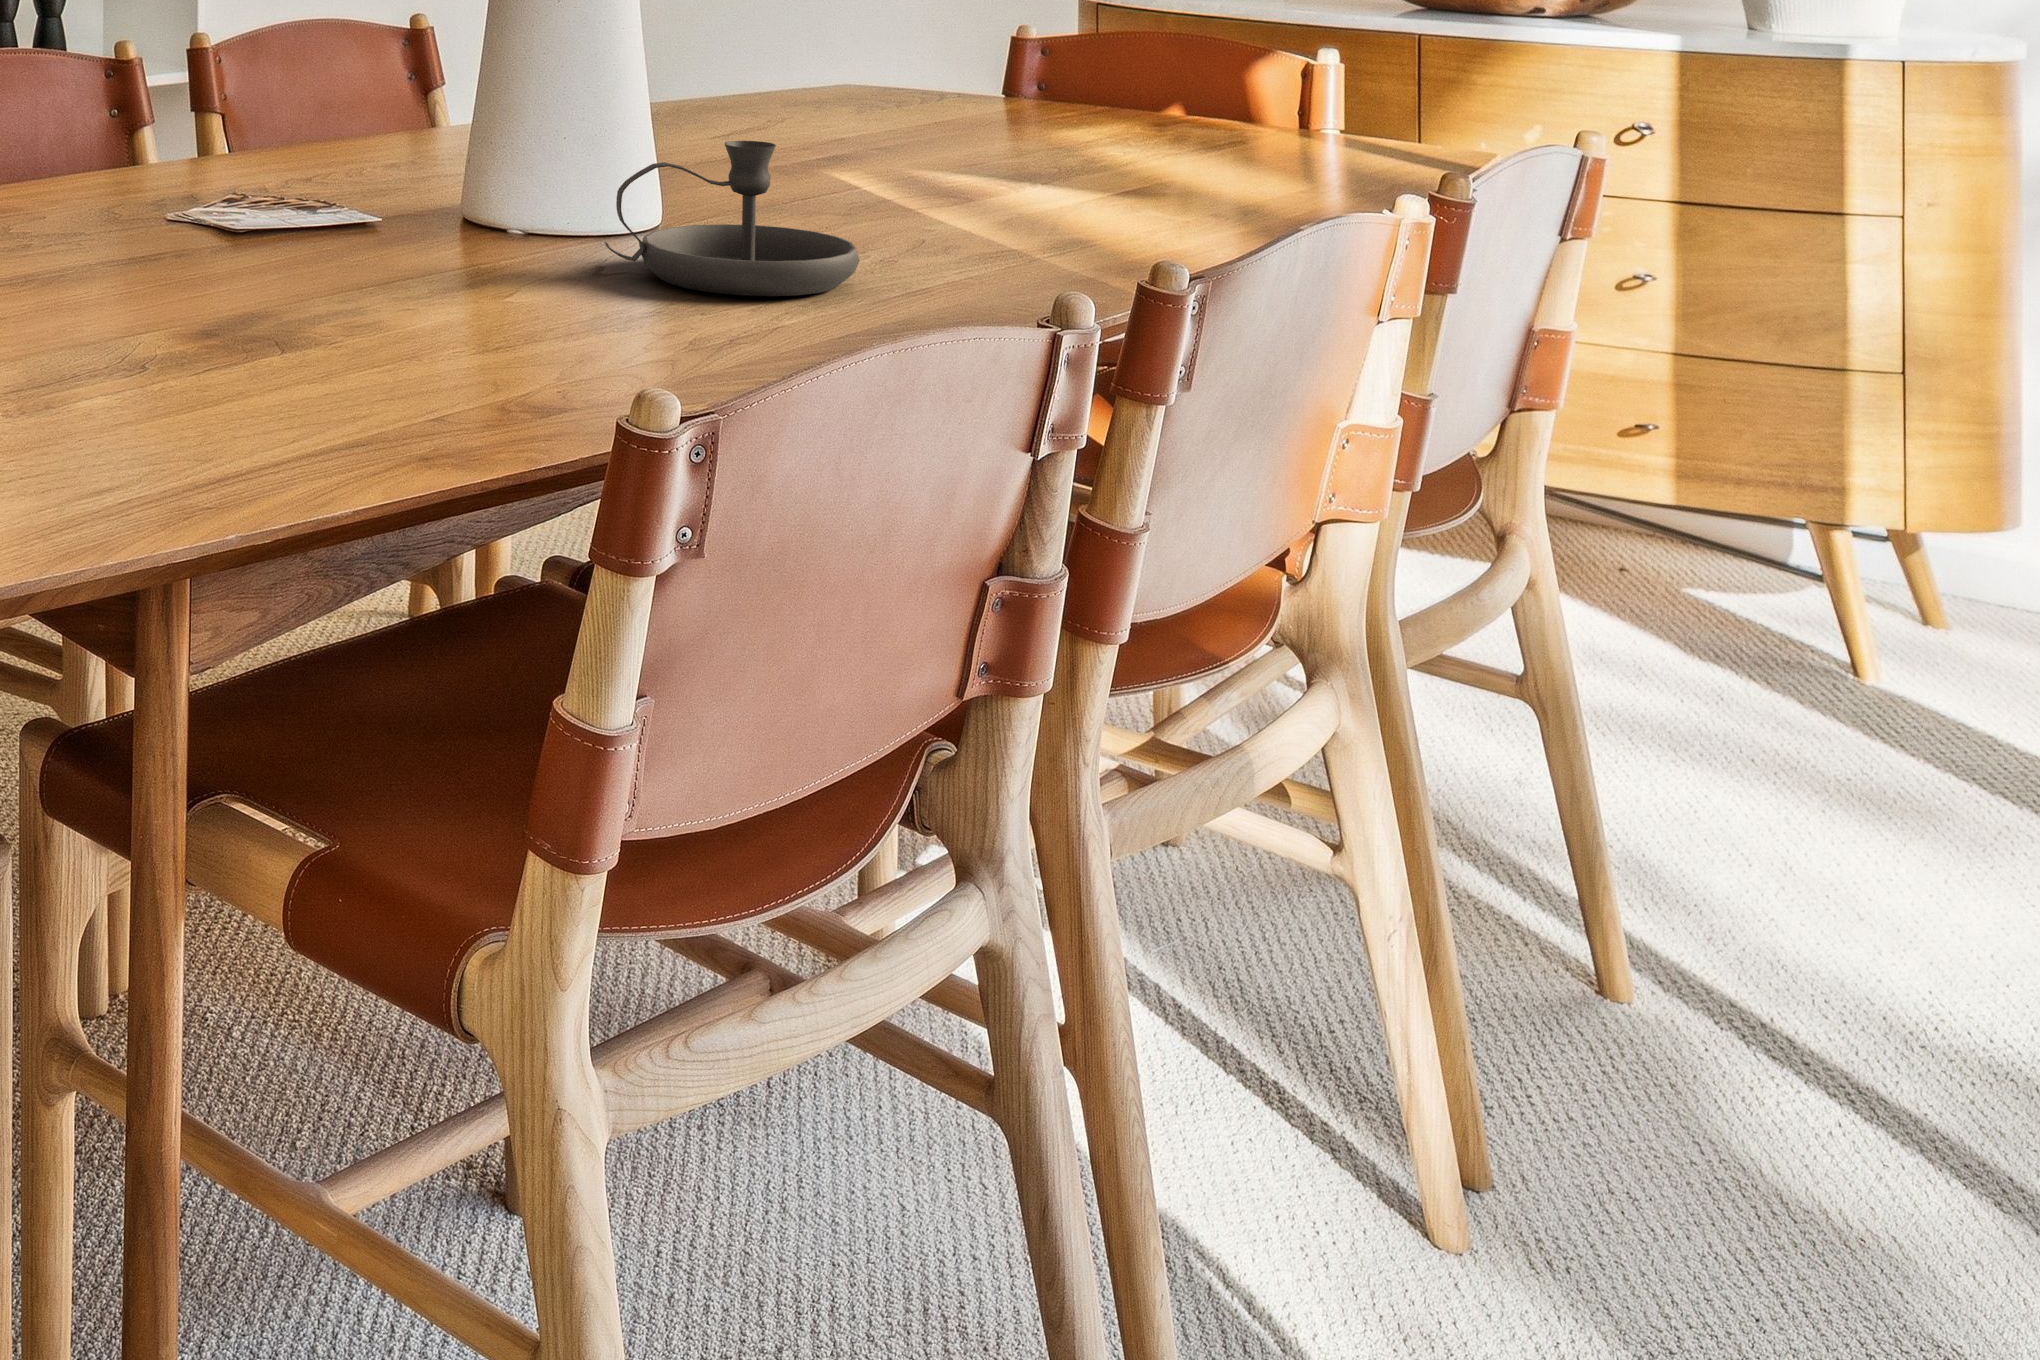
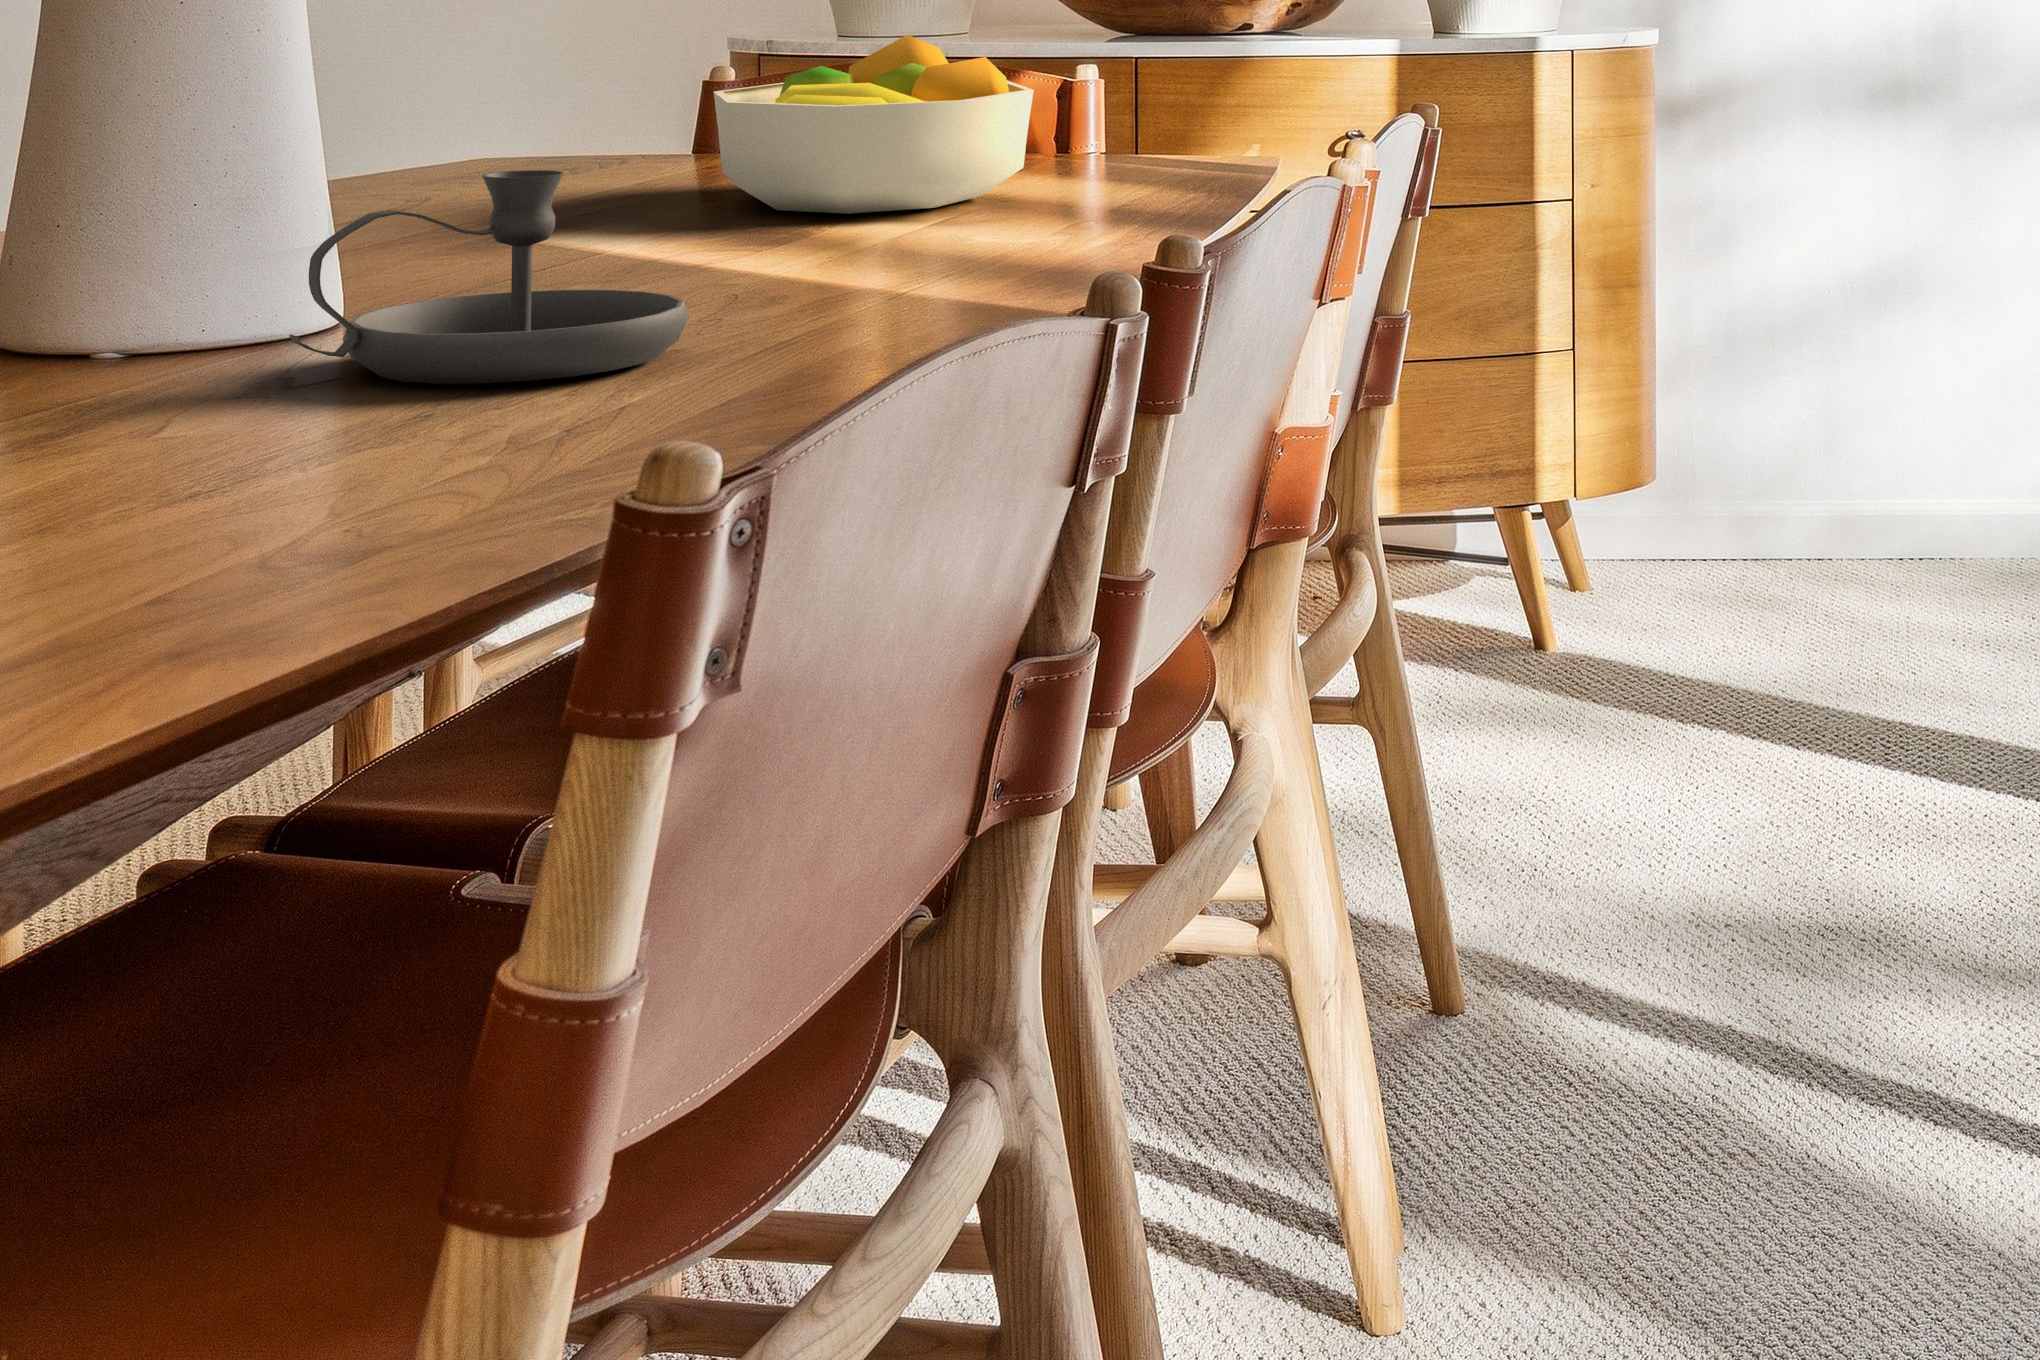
fruit bowl: none [973,25,1227,177] -> present [714,35,1033,214]

